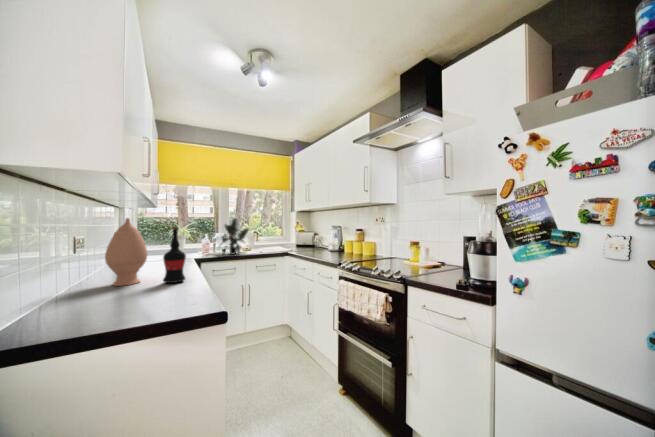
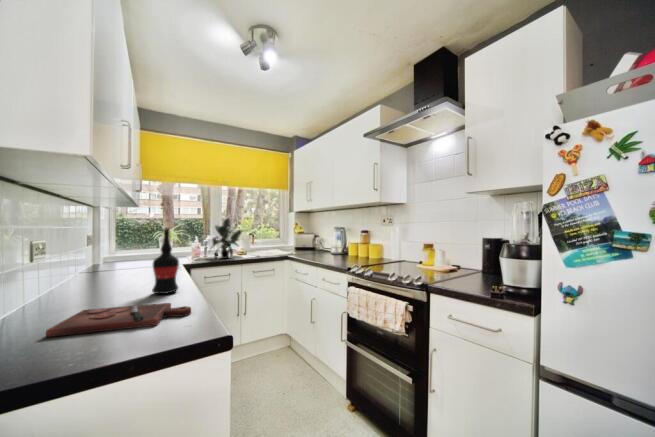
vase: present [105,218,147,286] -> none [81,217,133,298]
cutting board: none [75,290,192,313] -> present [46,303,191,337]

